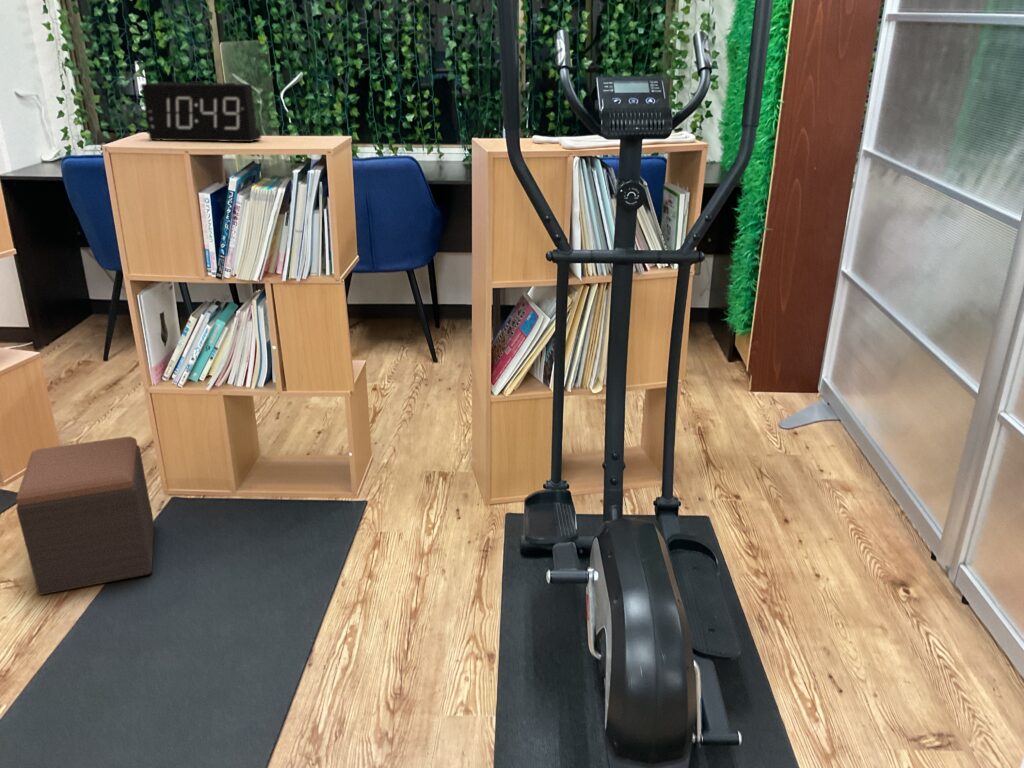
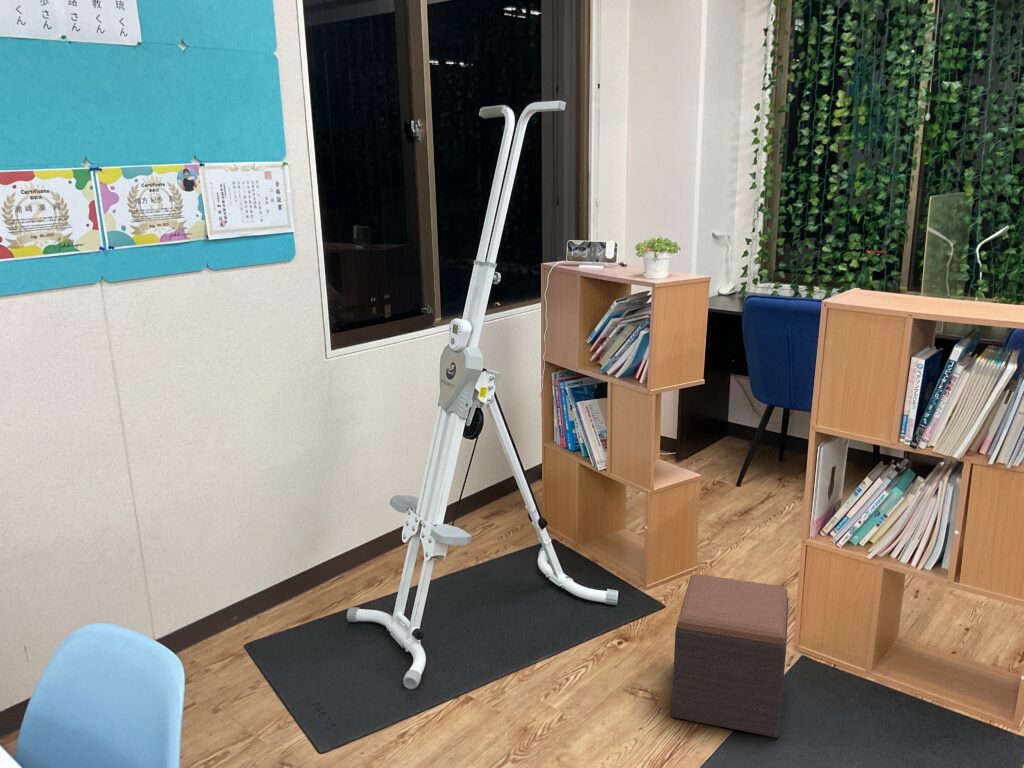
alarm clock: present [141,82,261,142] -> none [867,242,998,309]

